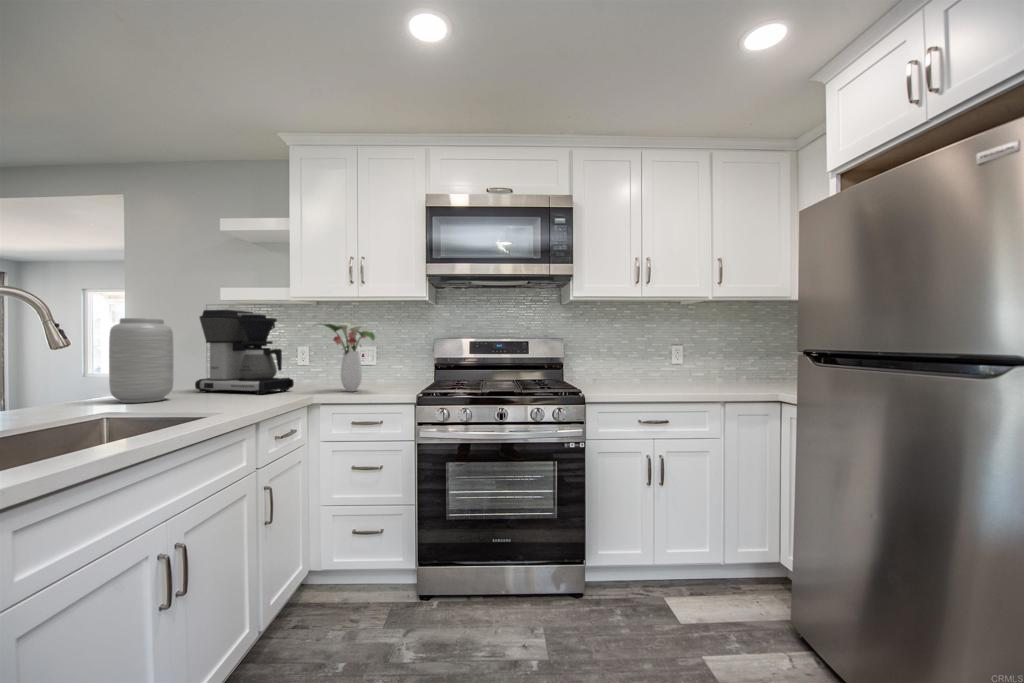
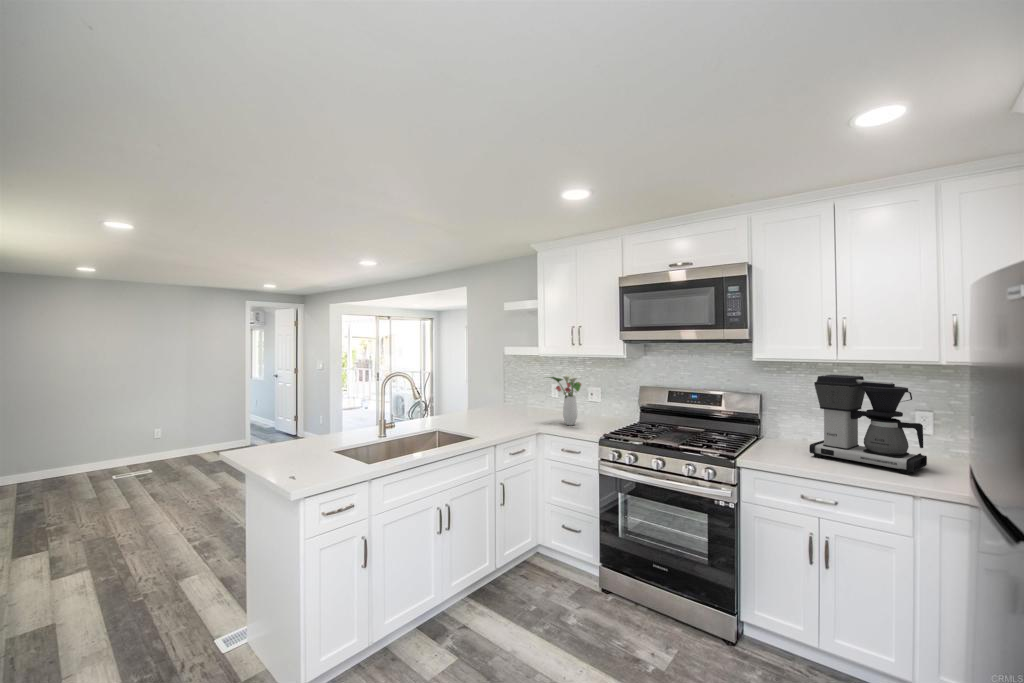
coffee maker: present [195,310,294,394] -> present [809,375,927,474]
vase: present [109,318,174,403] -> none [445,374,472,421]

